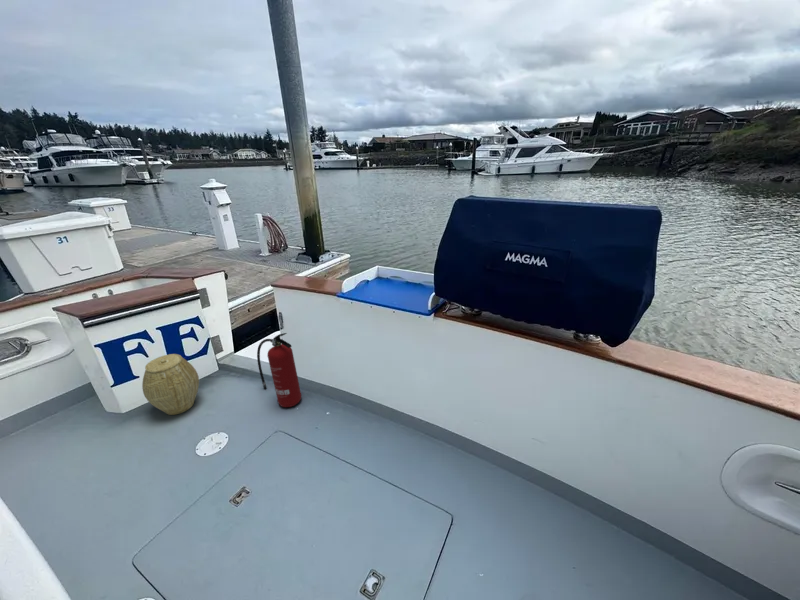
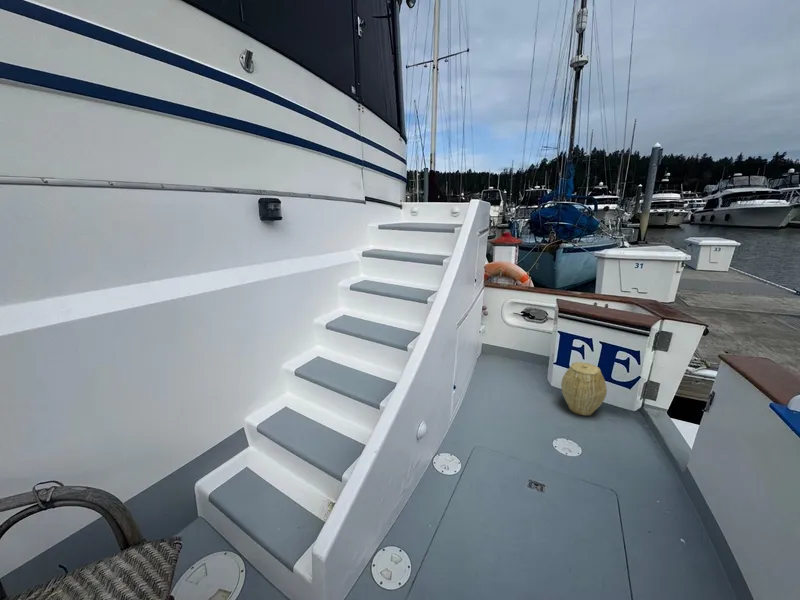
fire extinguisher: present [257,333,301,407] -> none [645,404,694,495]

